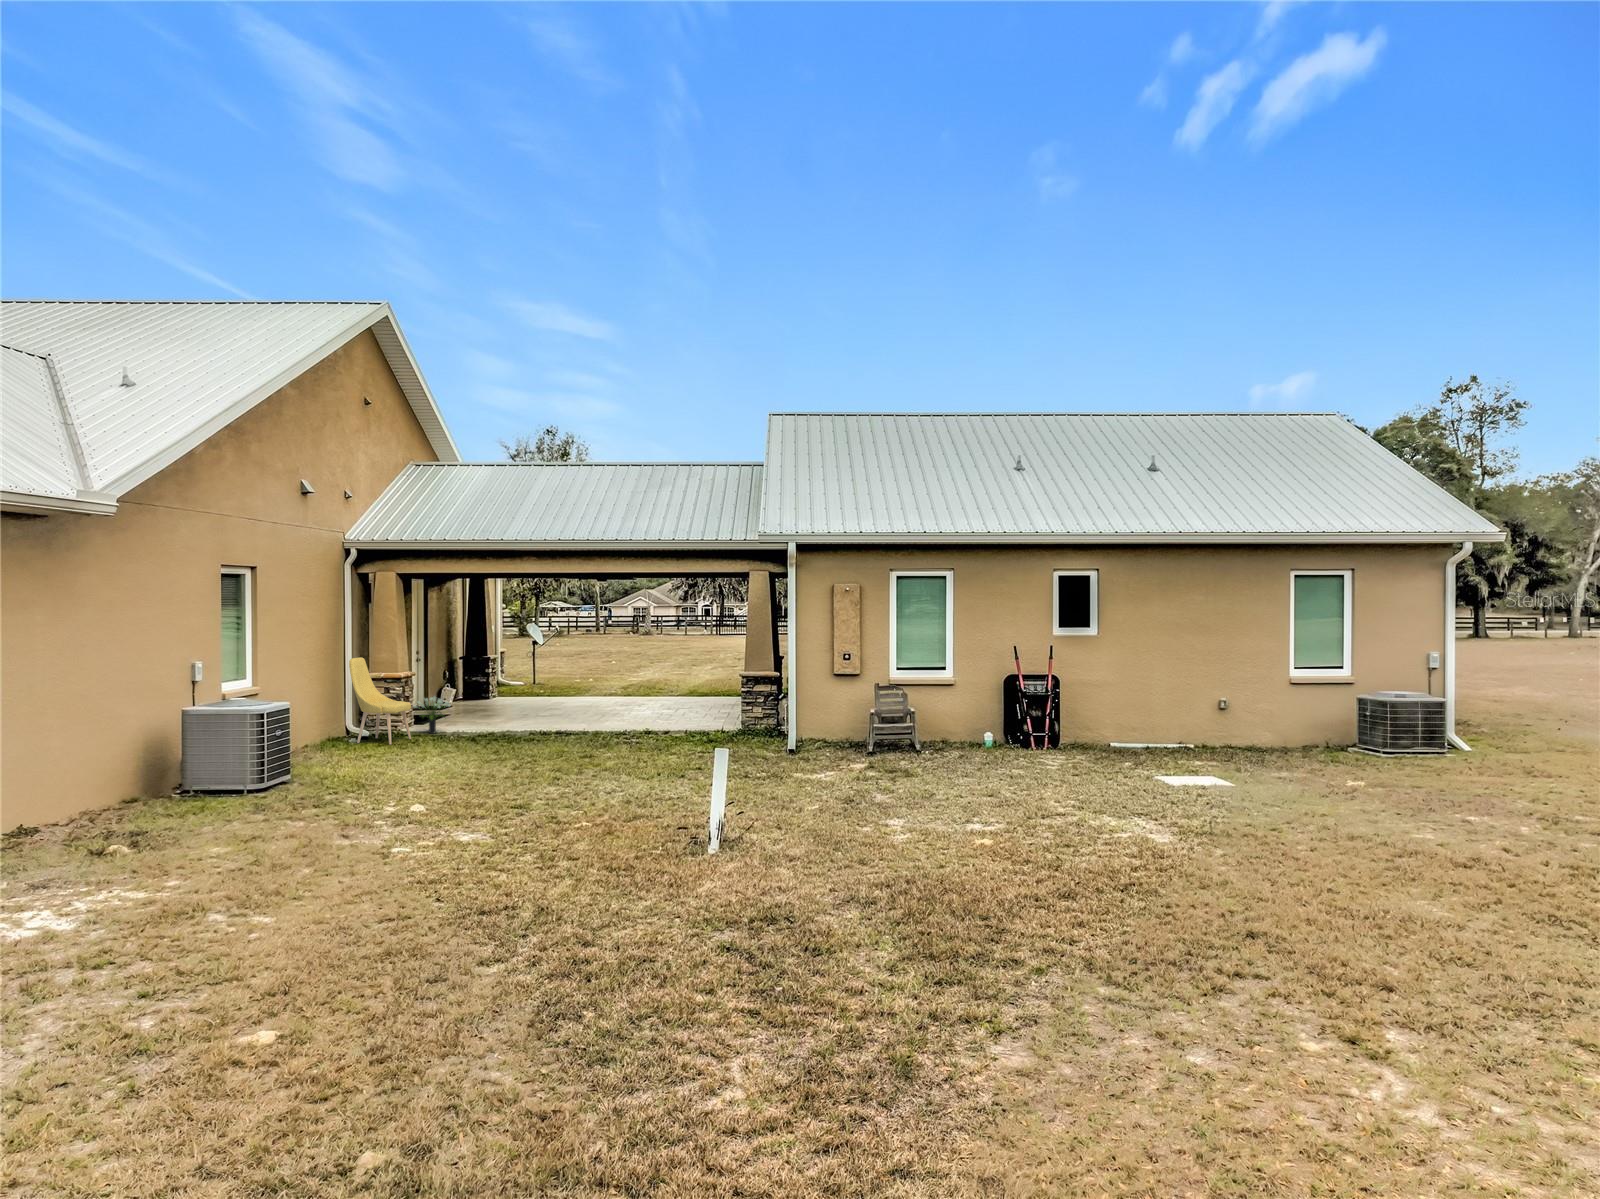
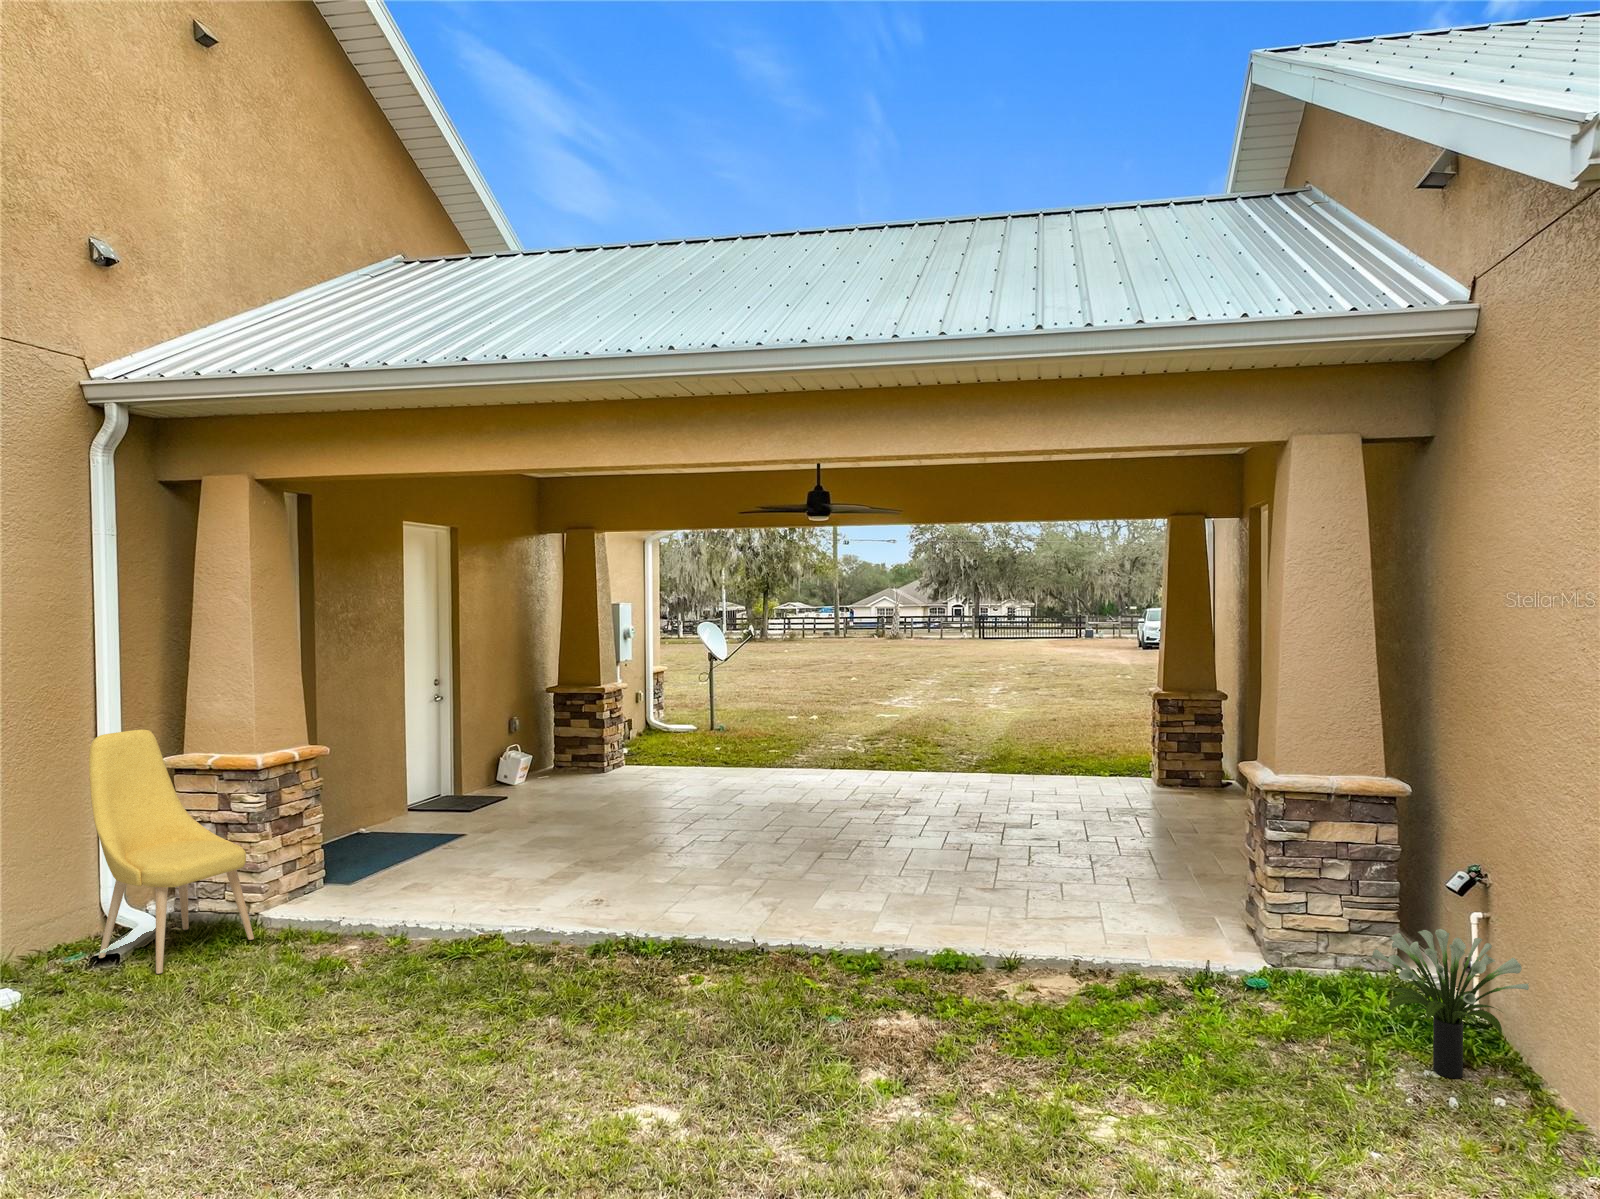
potted plant: present [414,696,450,734] -> present [1371,929,1529,1078]

